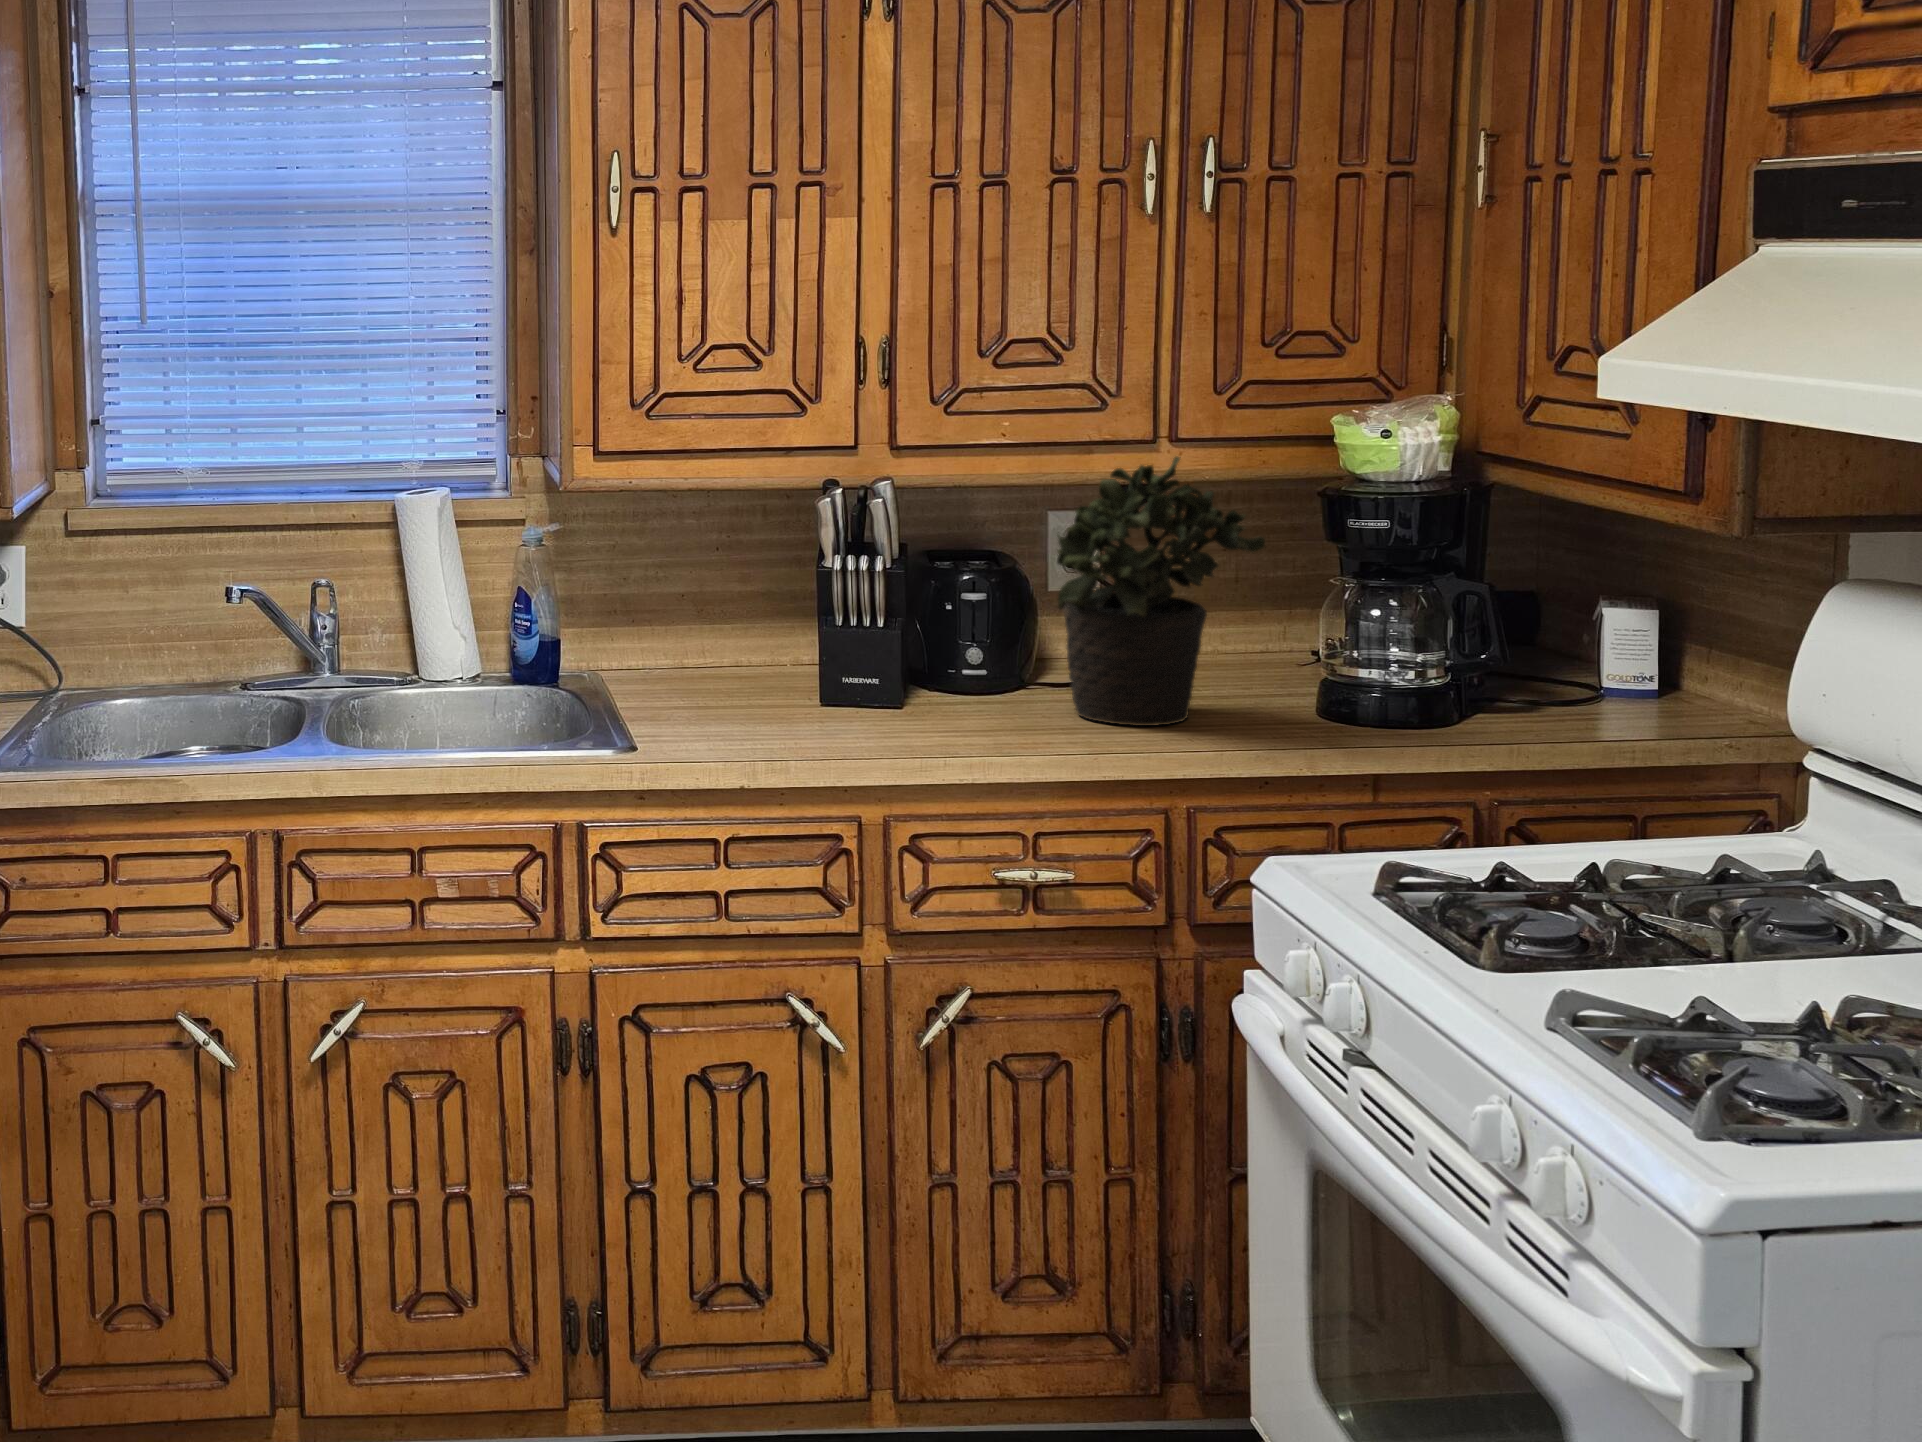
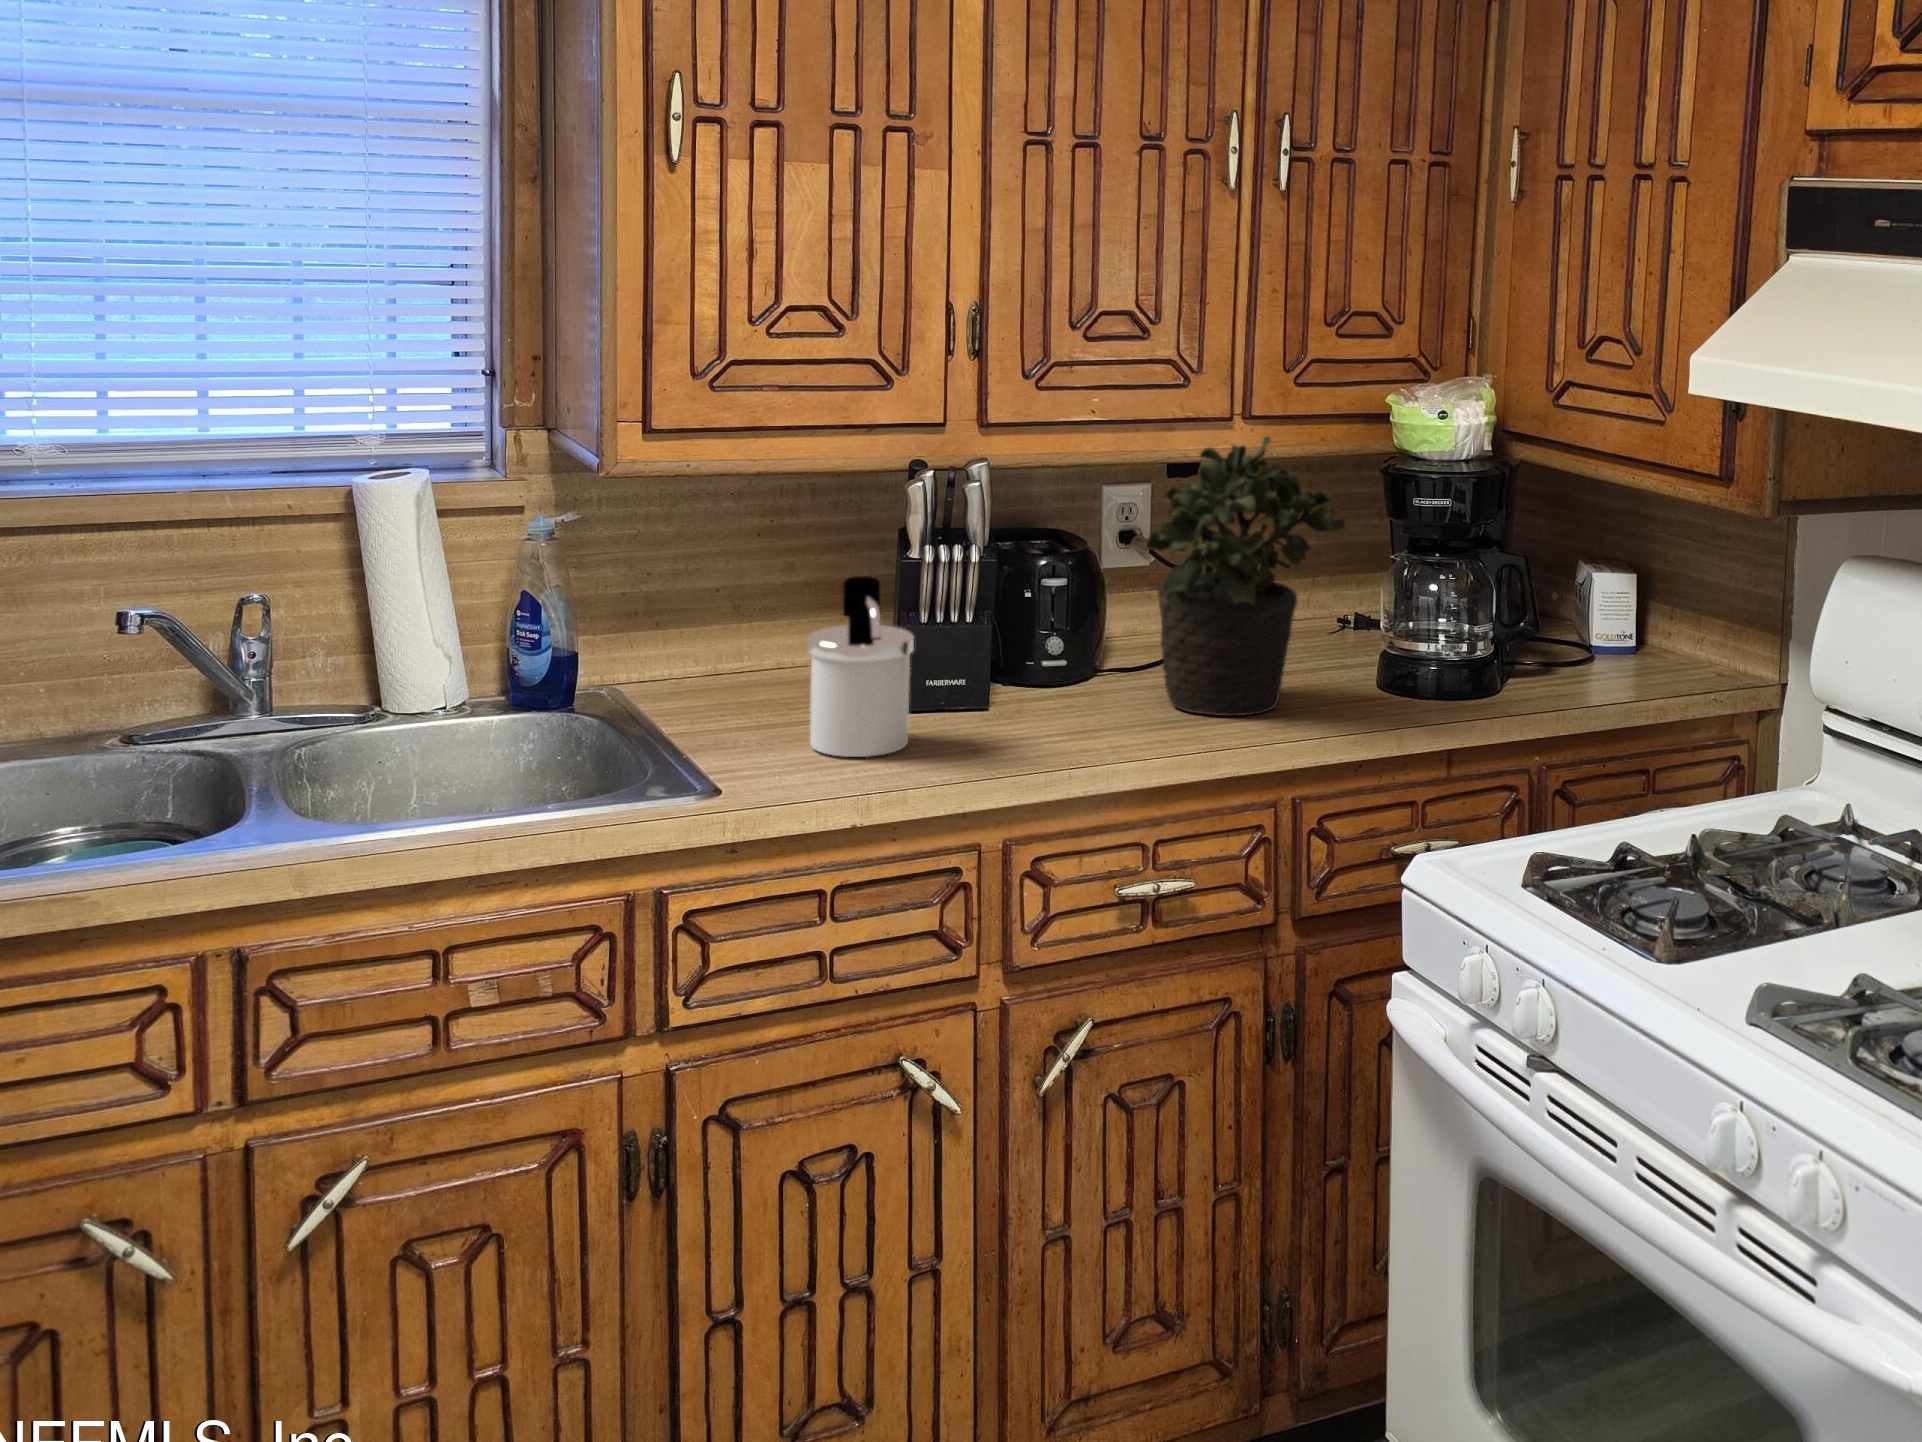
soap dispenser: none [724,578,816,734] -> present [808,576,914,757]

